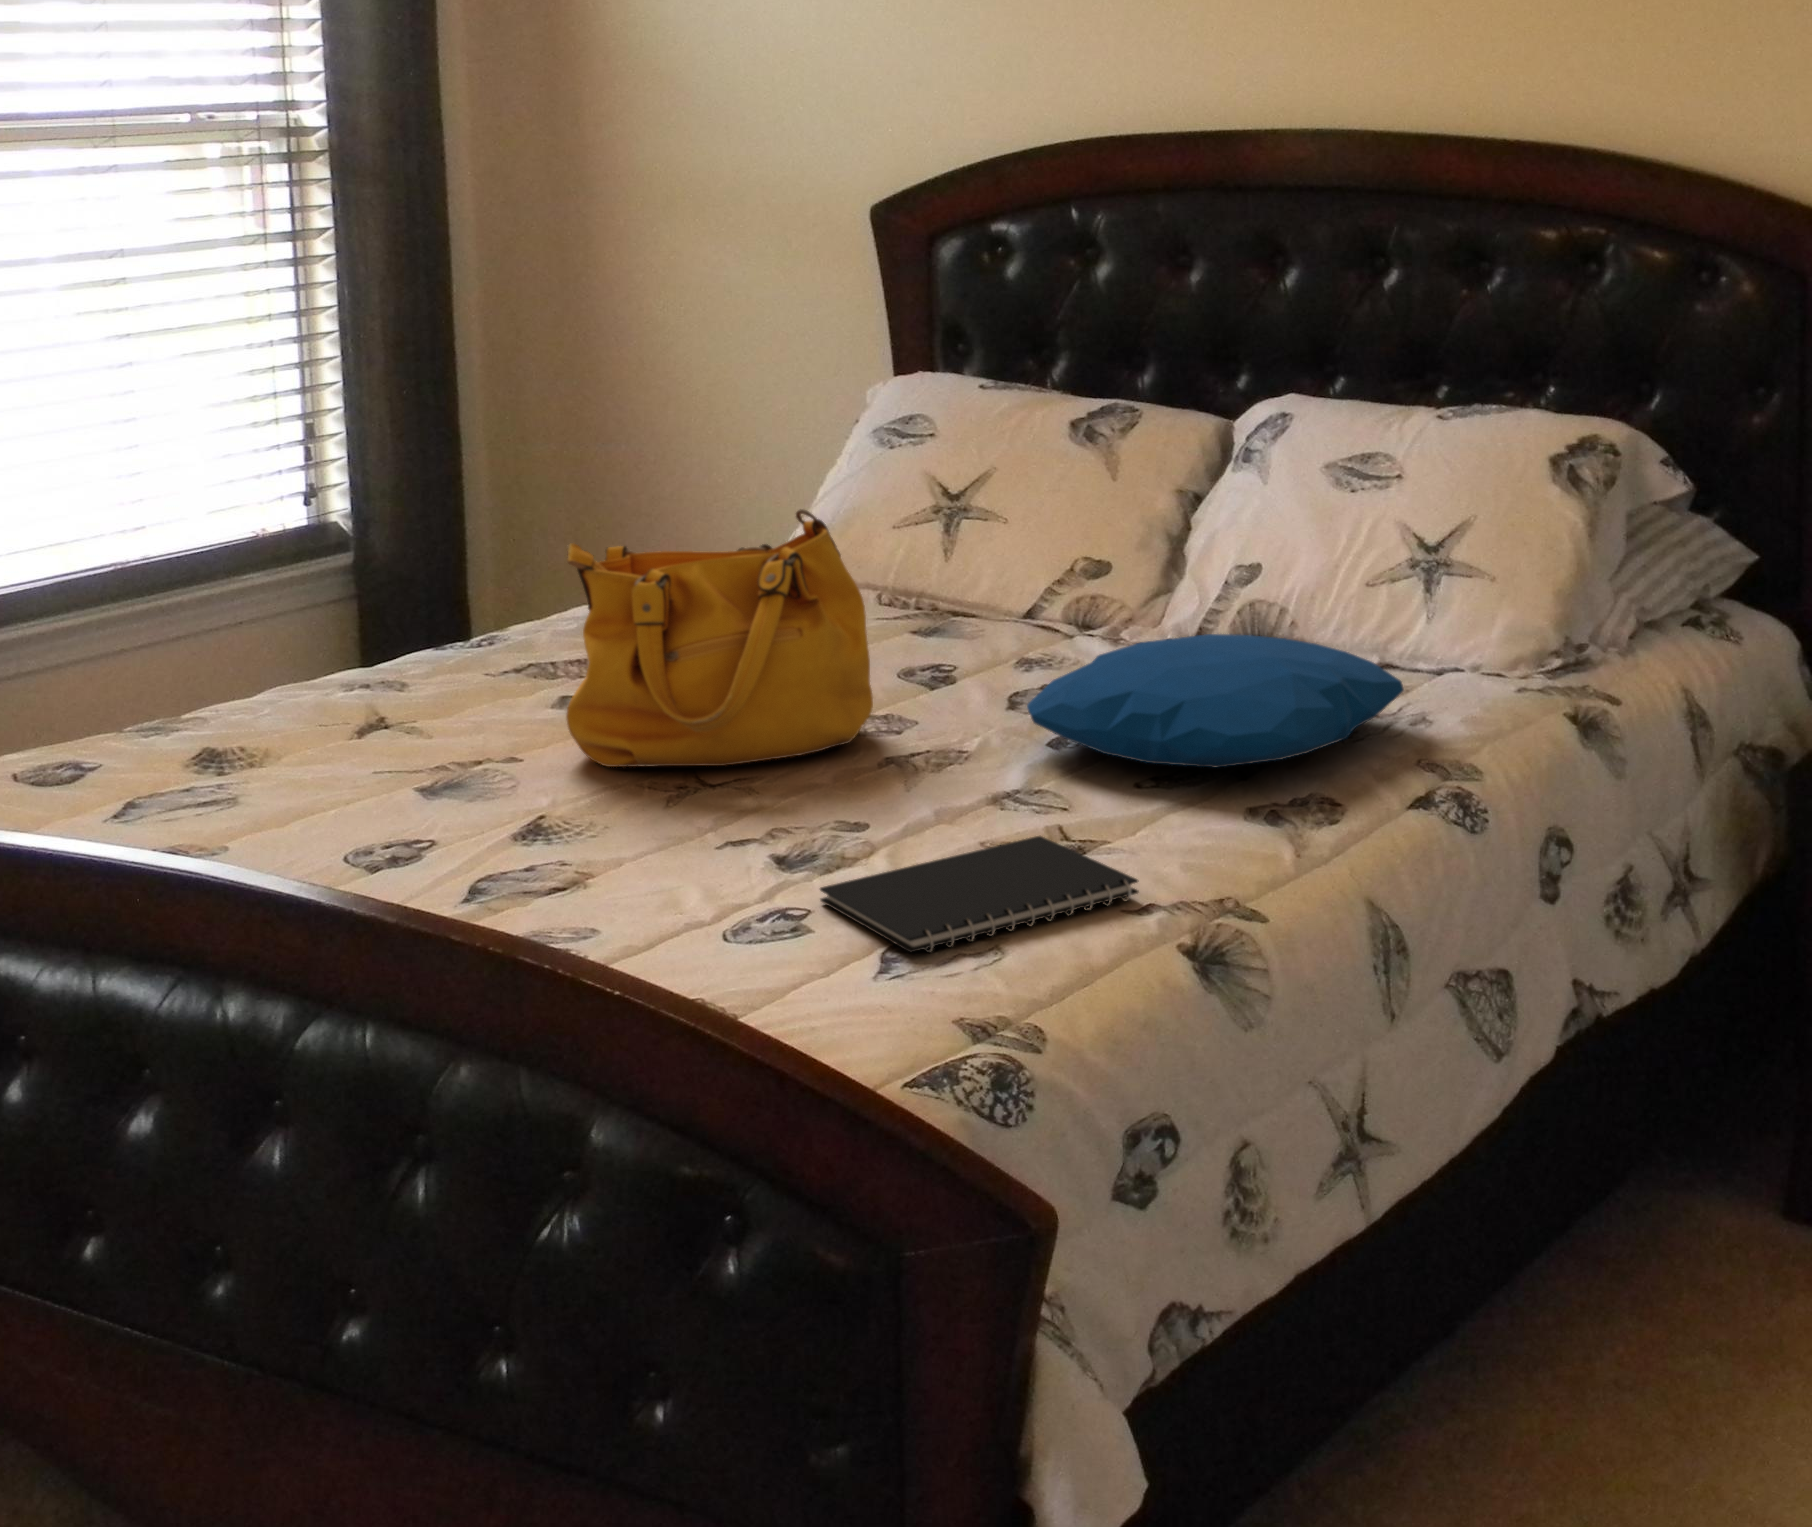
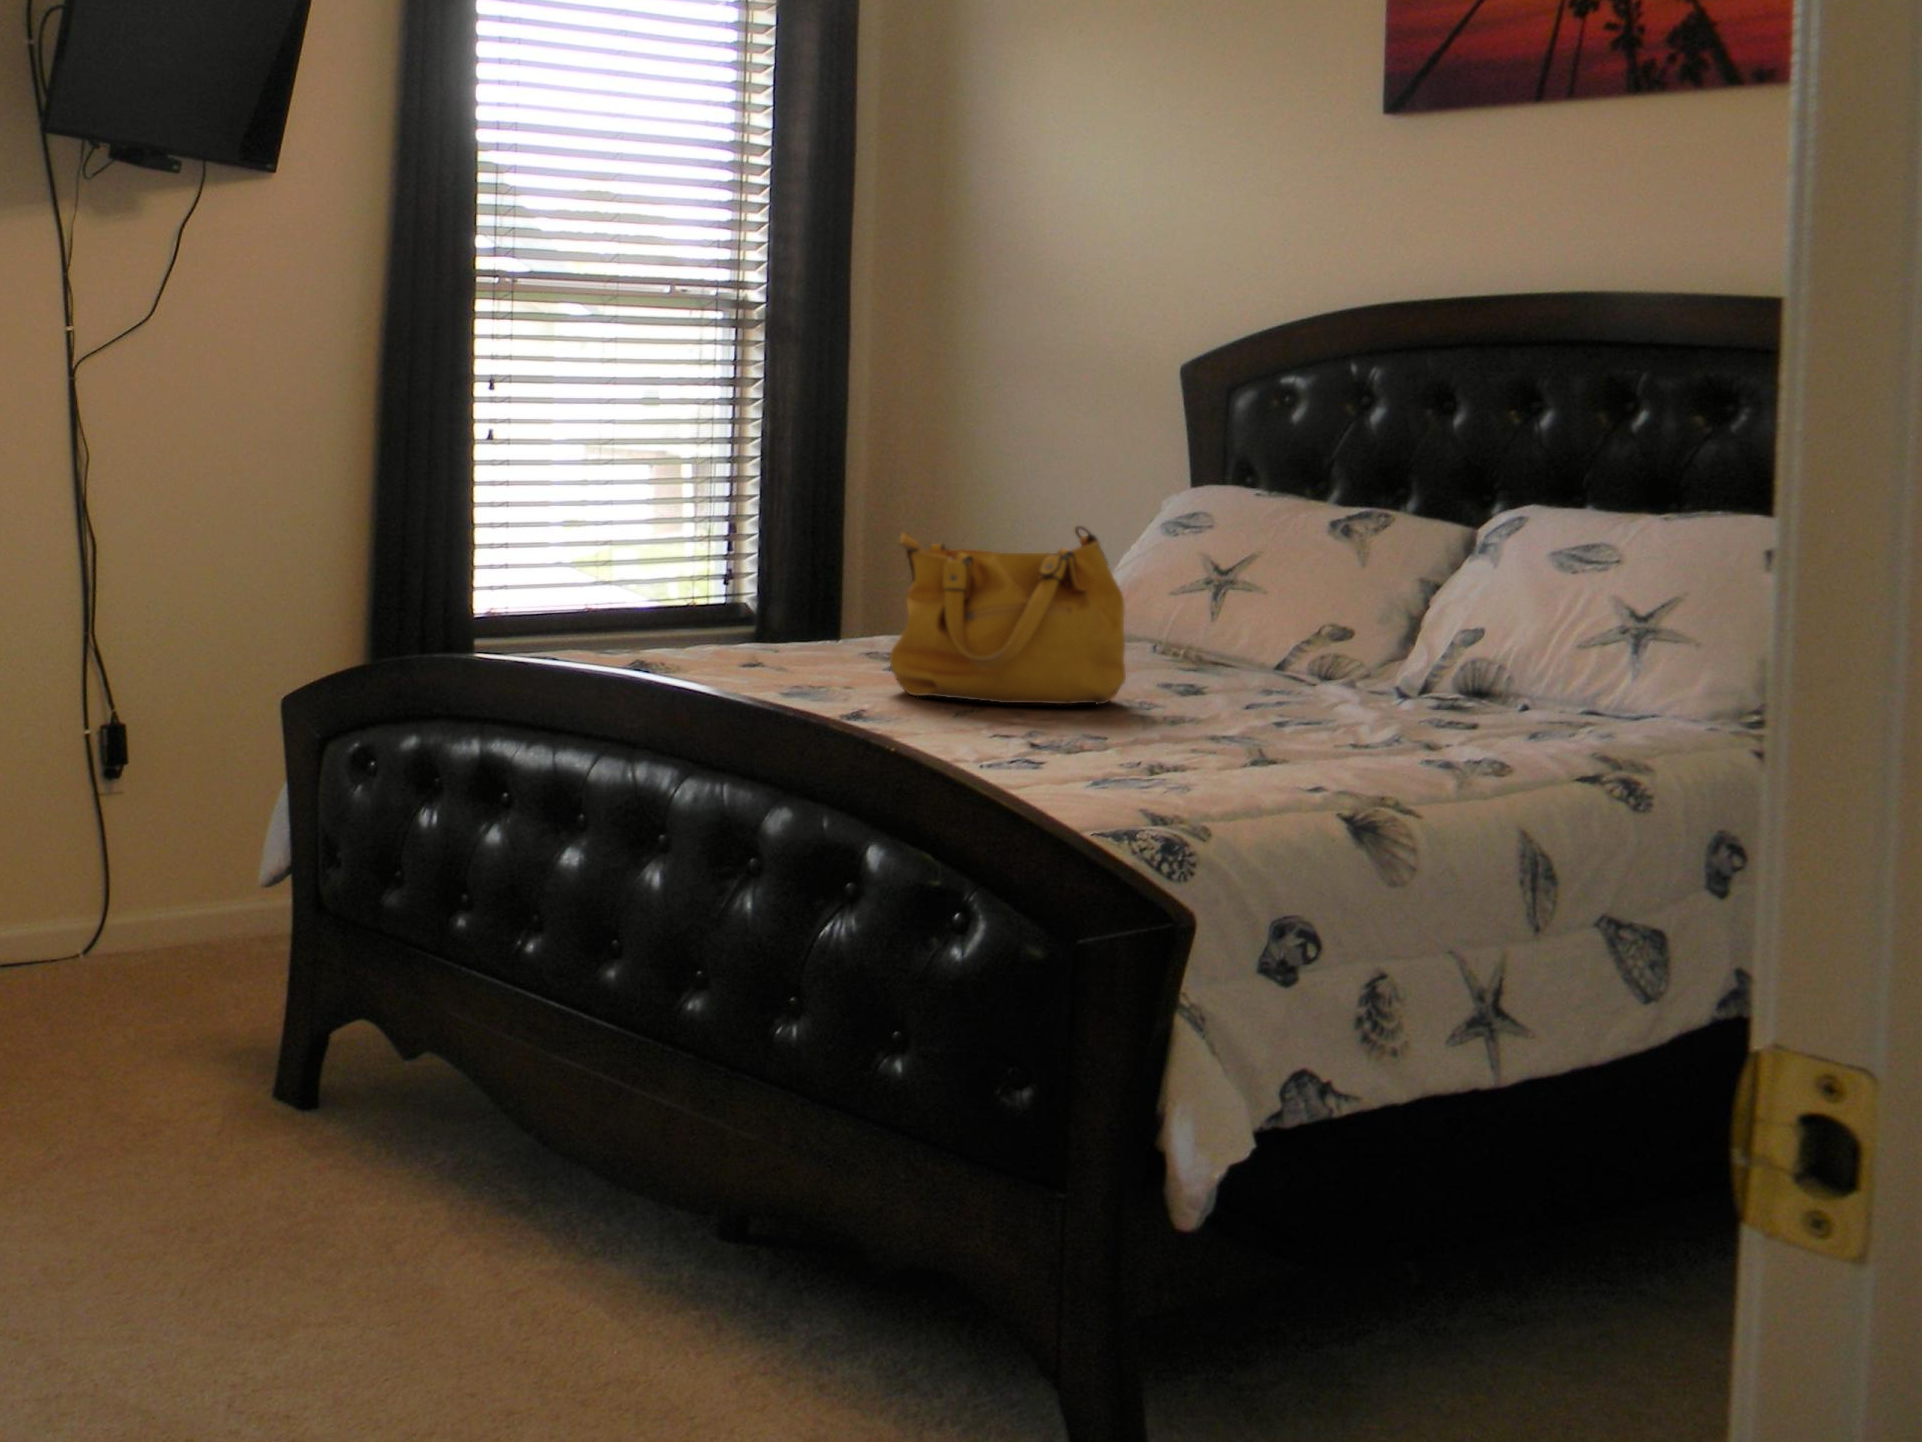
pillow: present [1027,634,1404,767] -> none [1250,653,1596,744]
notebook: present [820,836,1138,953] -> none [1057,749,1311,788]

